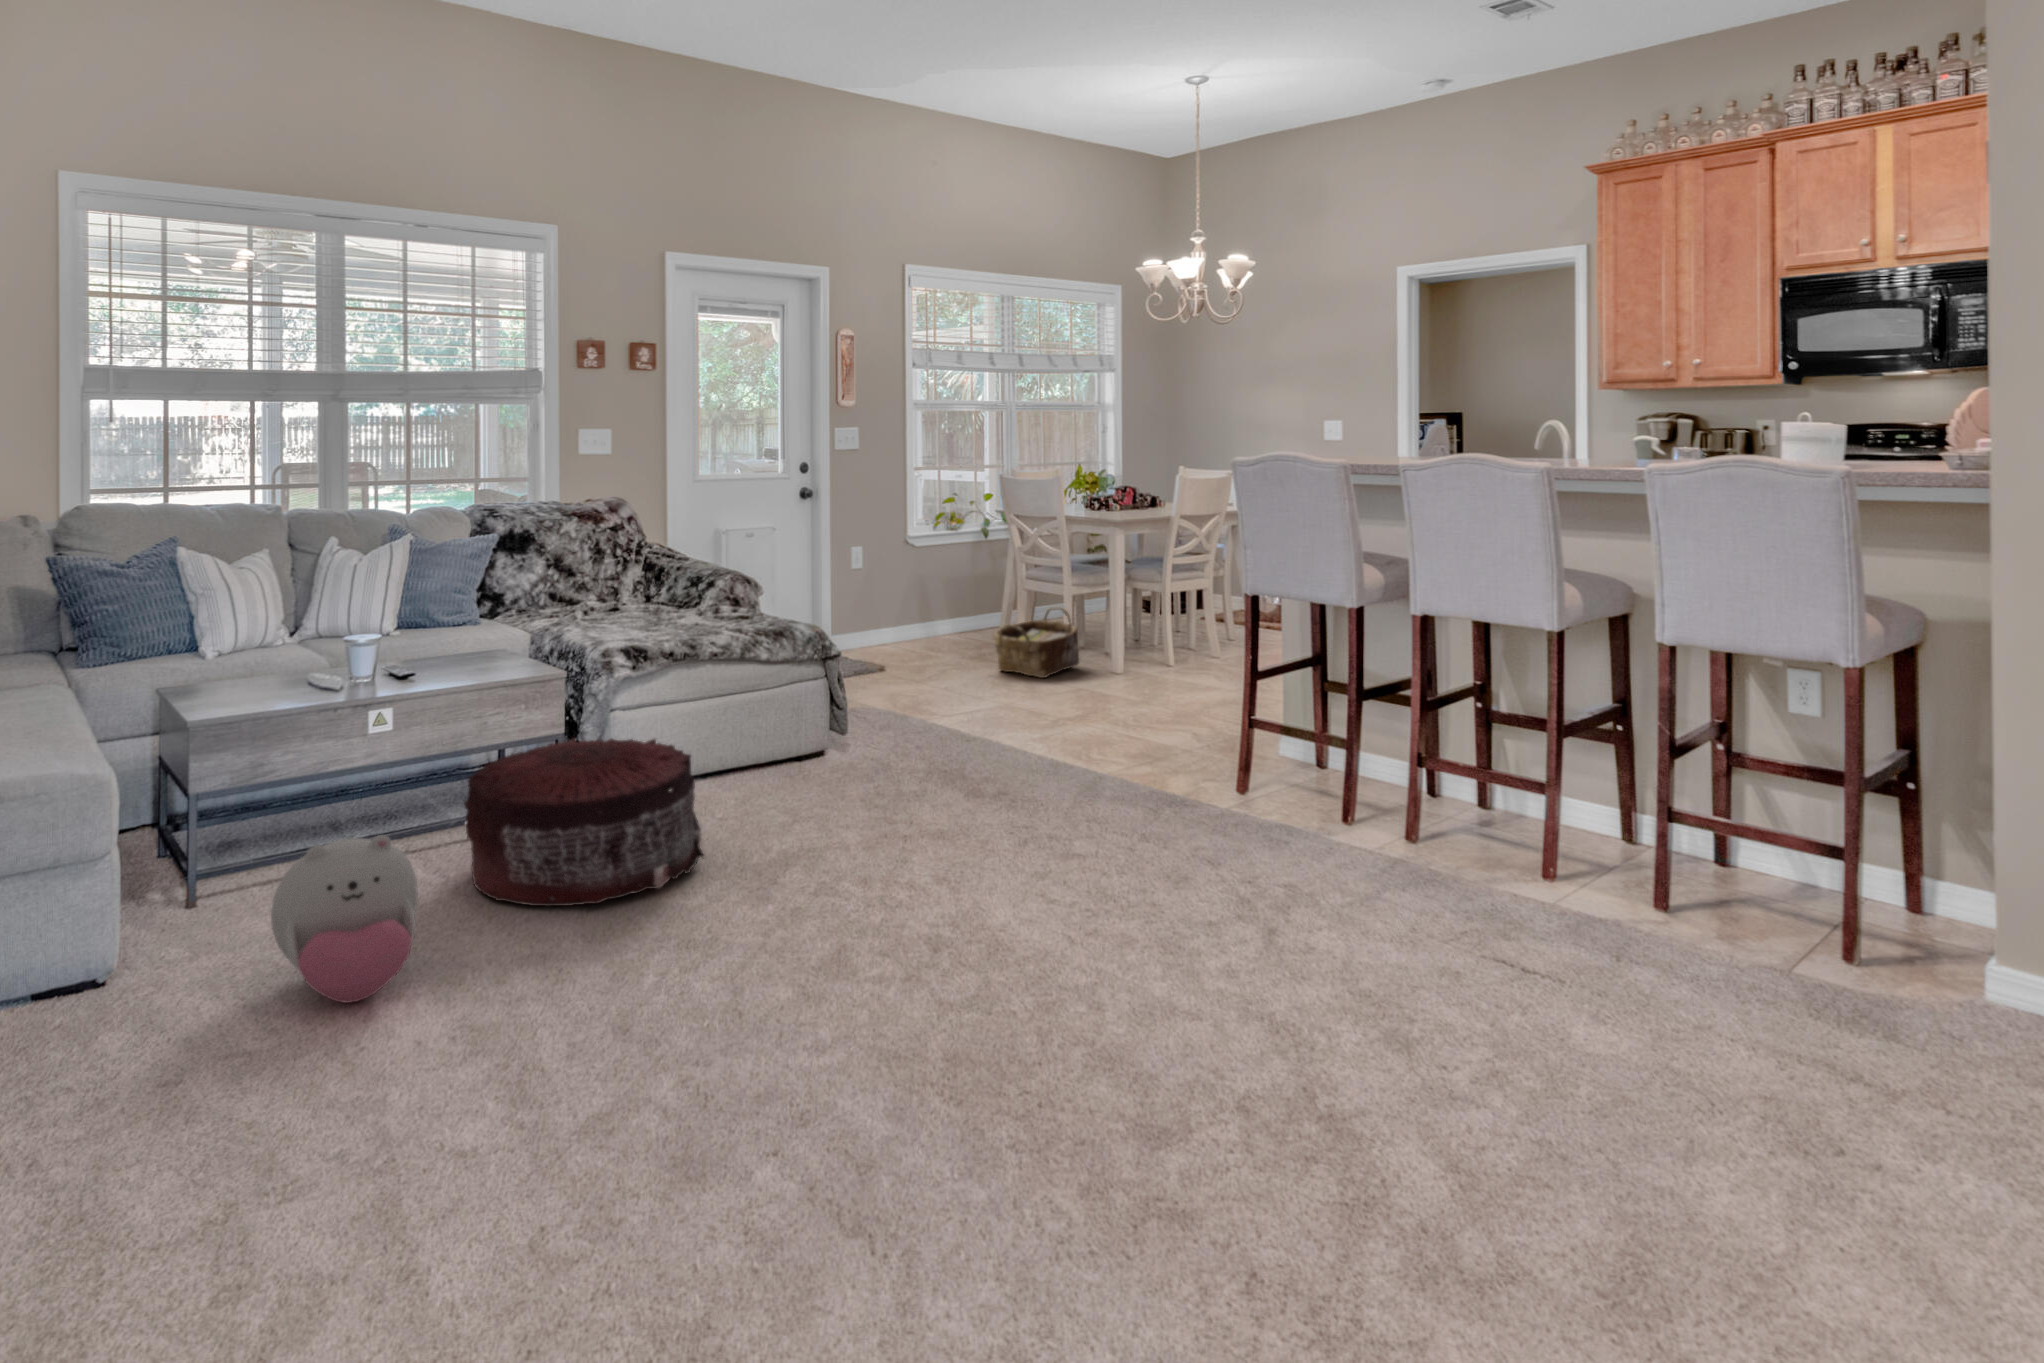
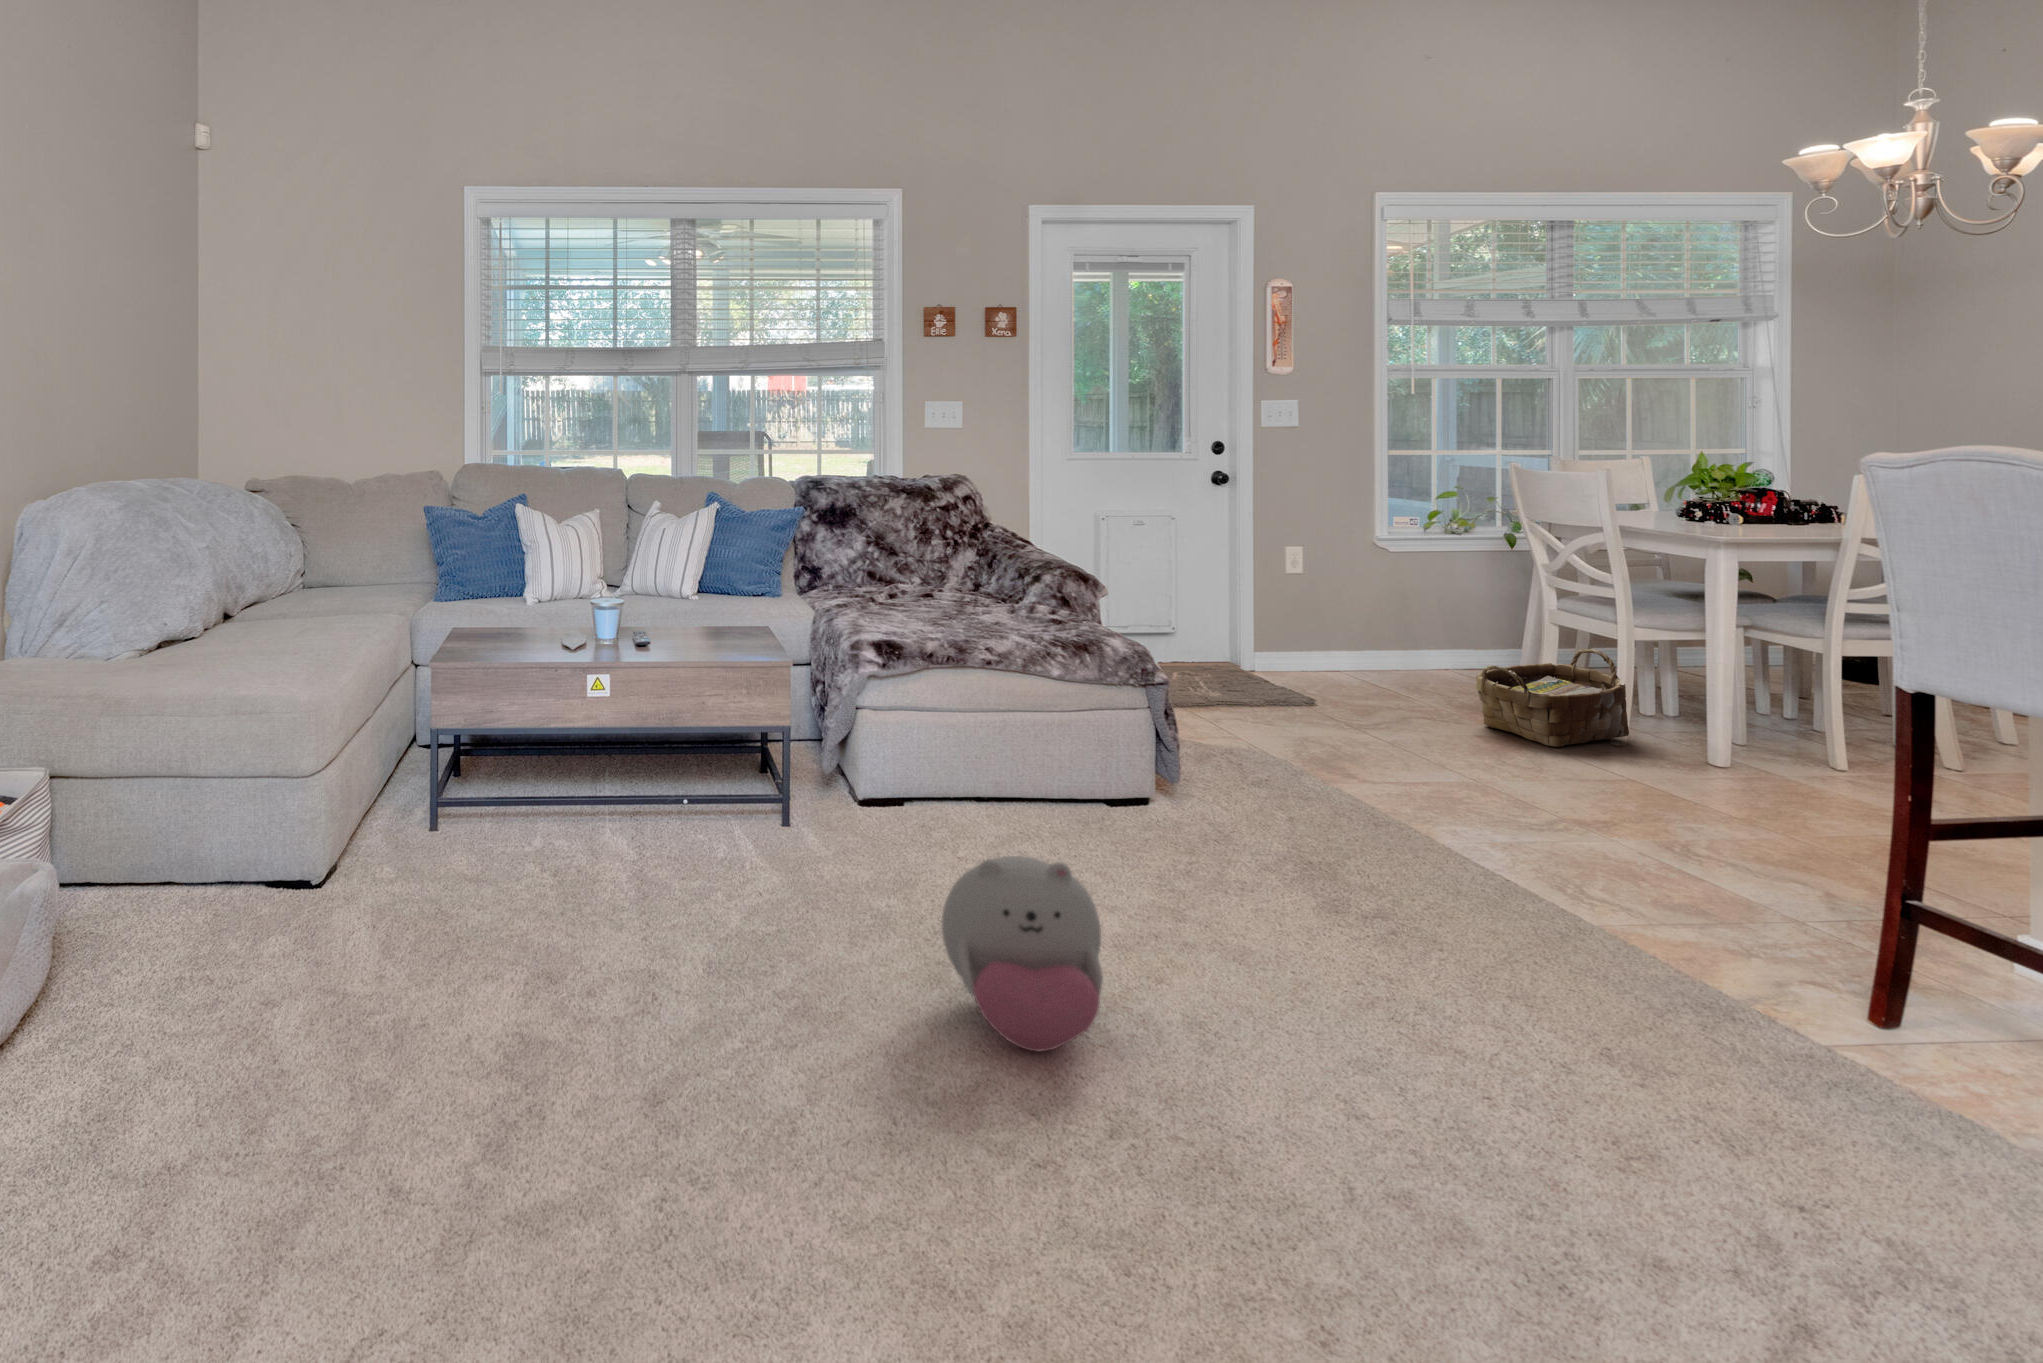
pouf: present [464,739,704,906] -> none [639,733,886,928]
plush toy: present [271,835,418,1003] -> present [942,856,1103,1051]

